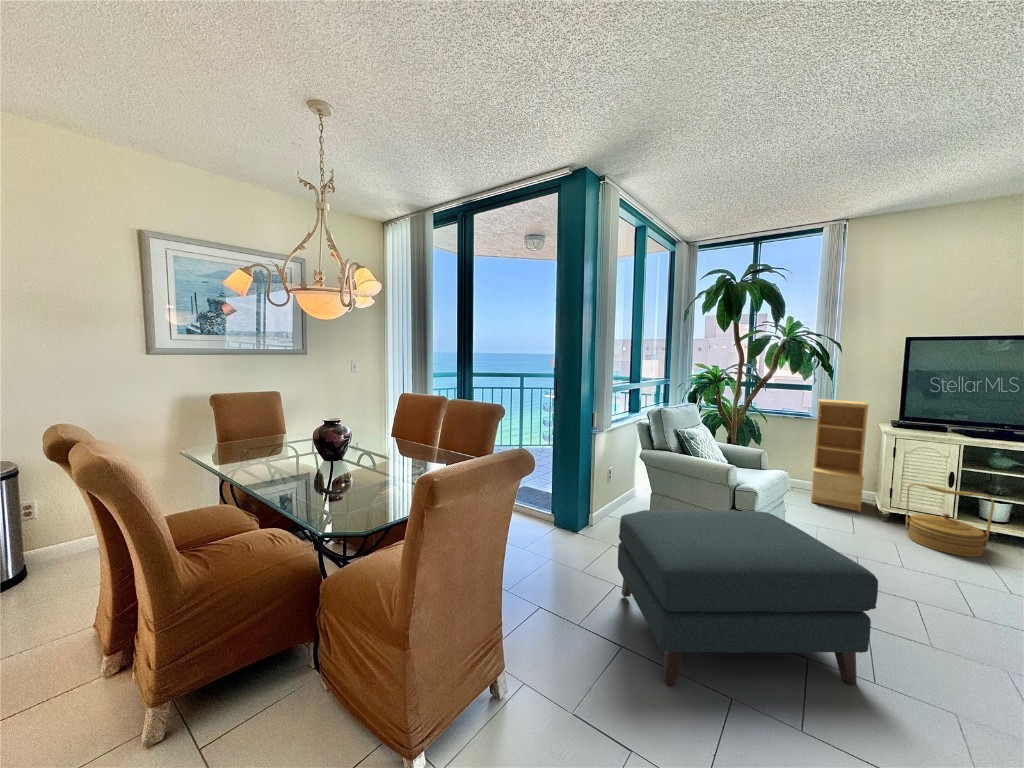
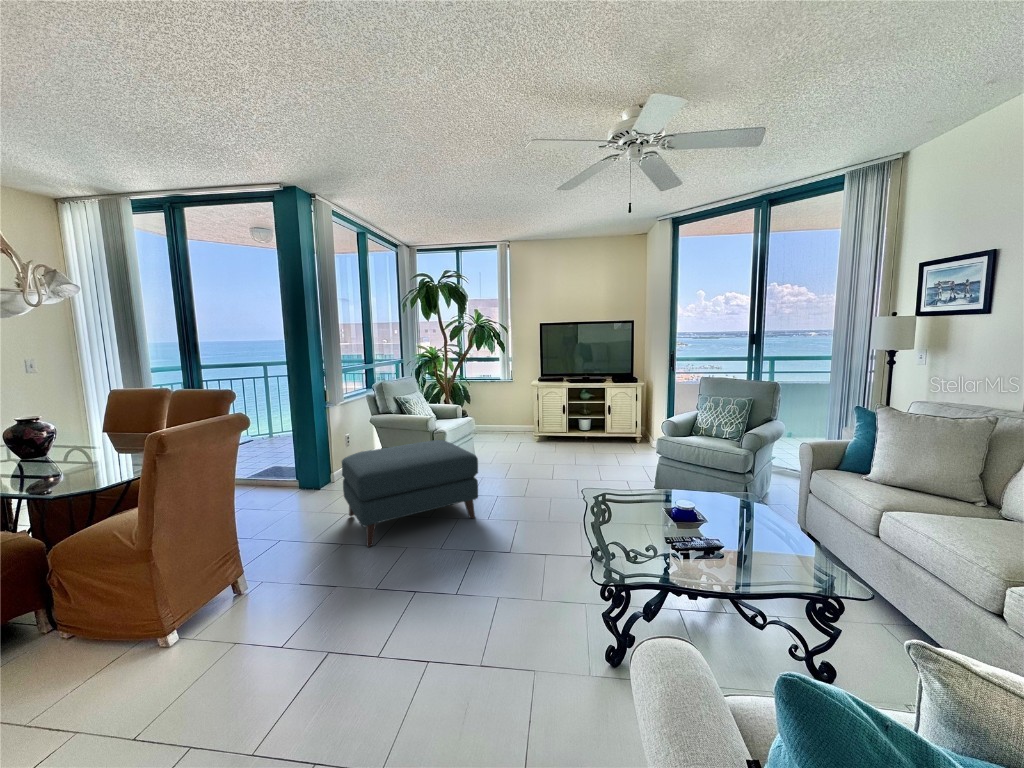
bookshelf: present [811,399,868,512] -> none [501,367,529,440]
woven basket: present [906,483,995,557] -> none [541,414,576,452]

